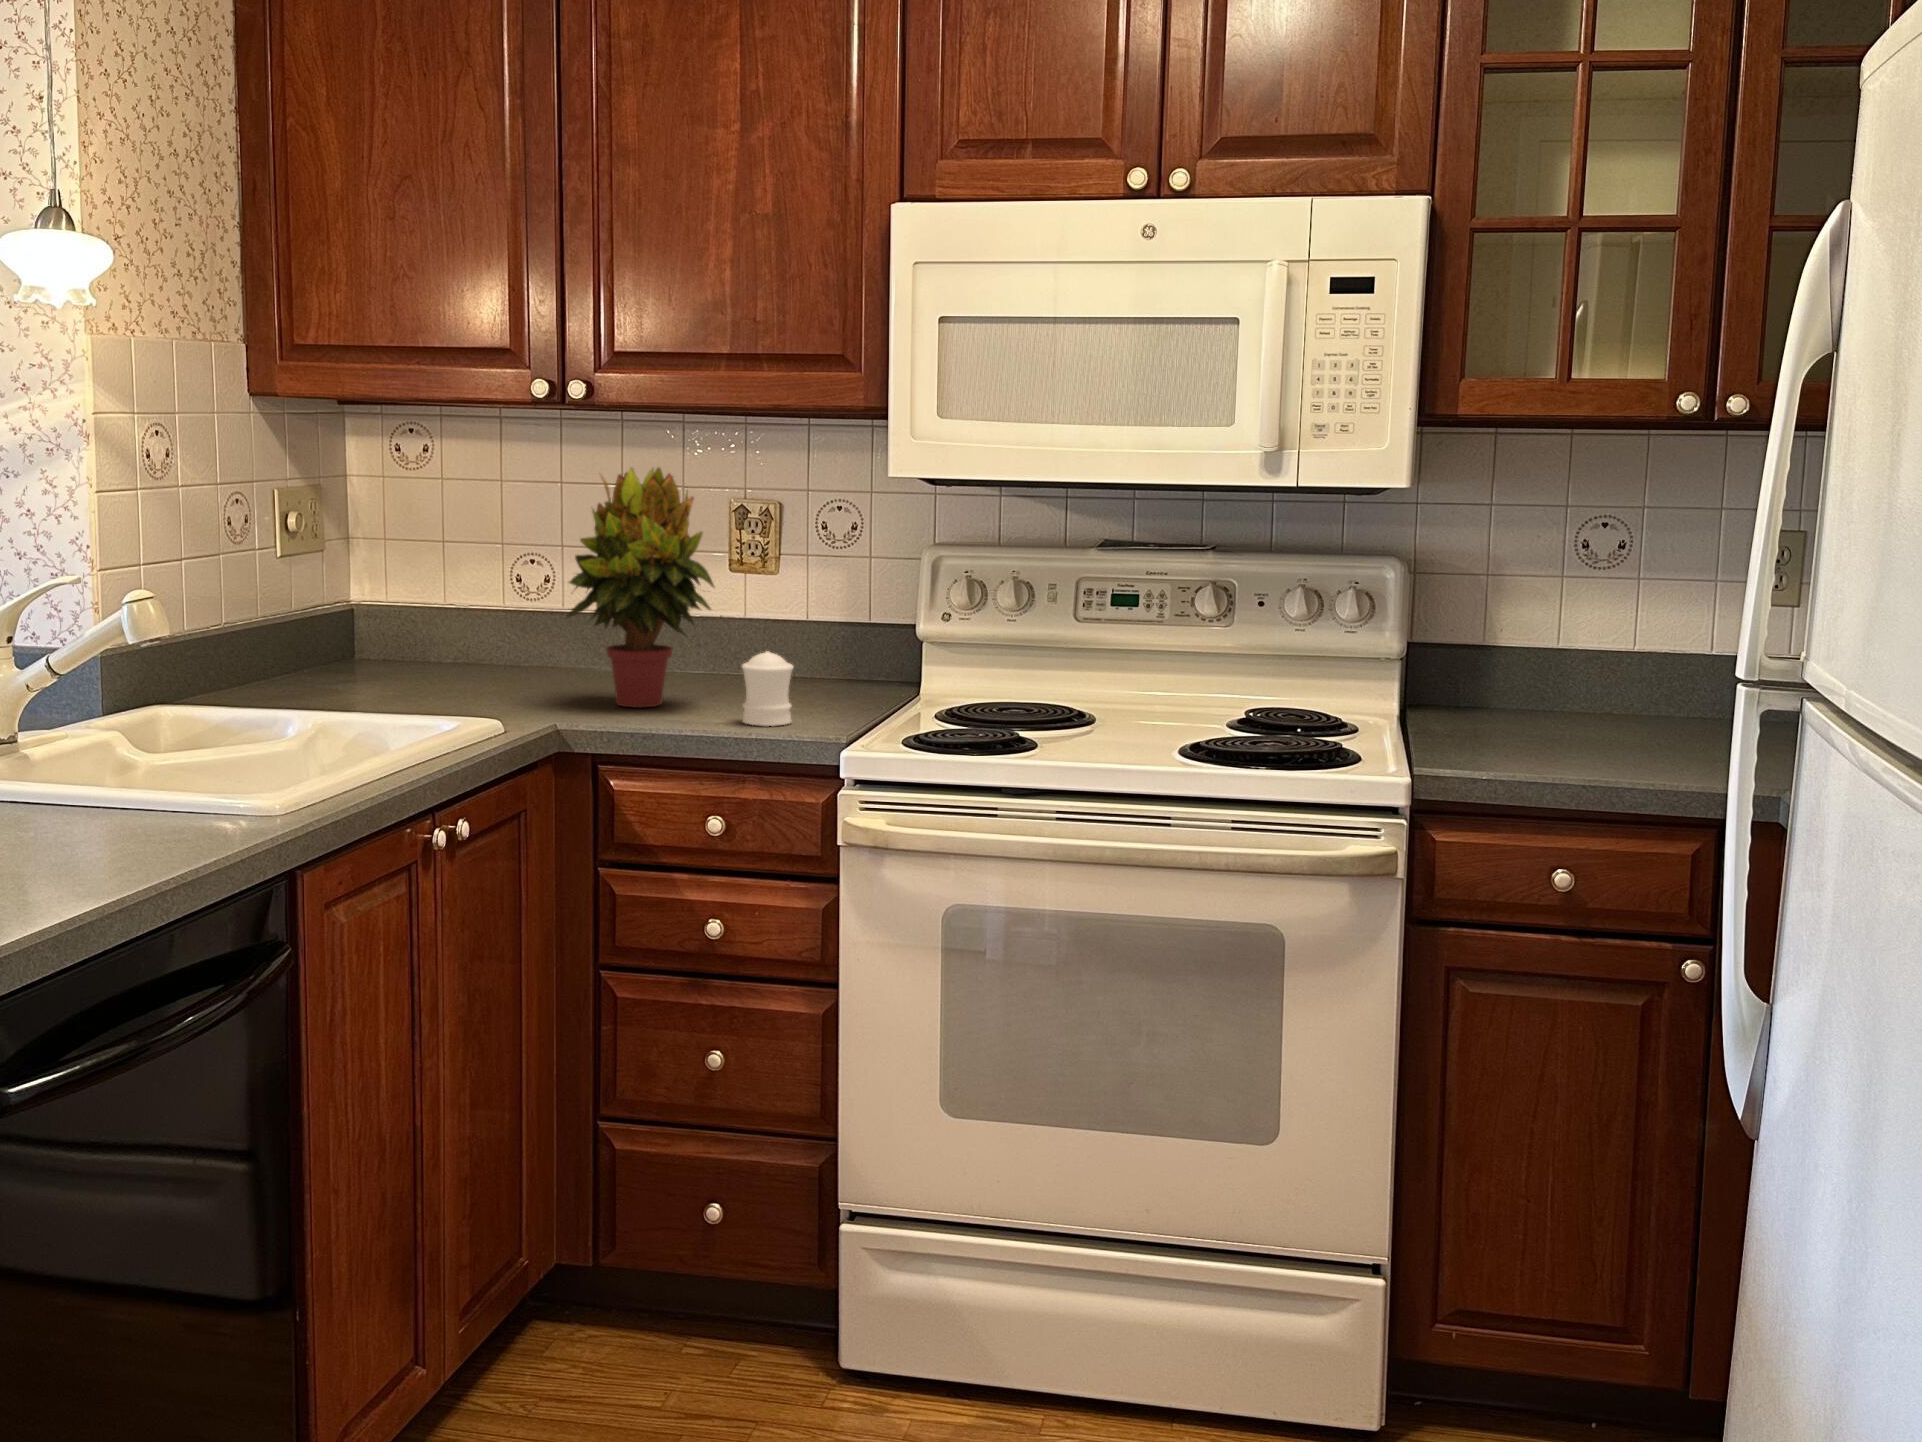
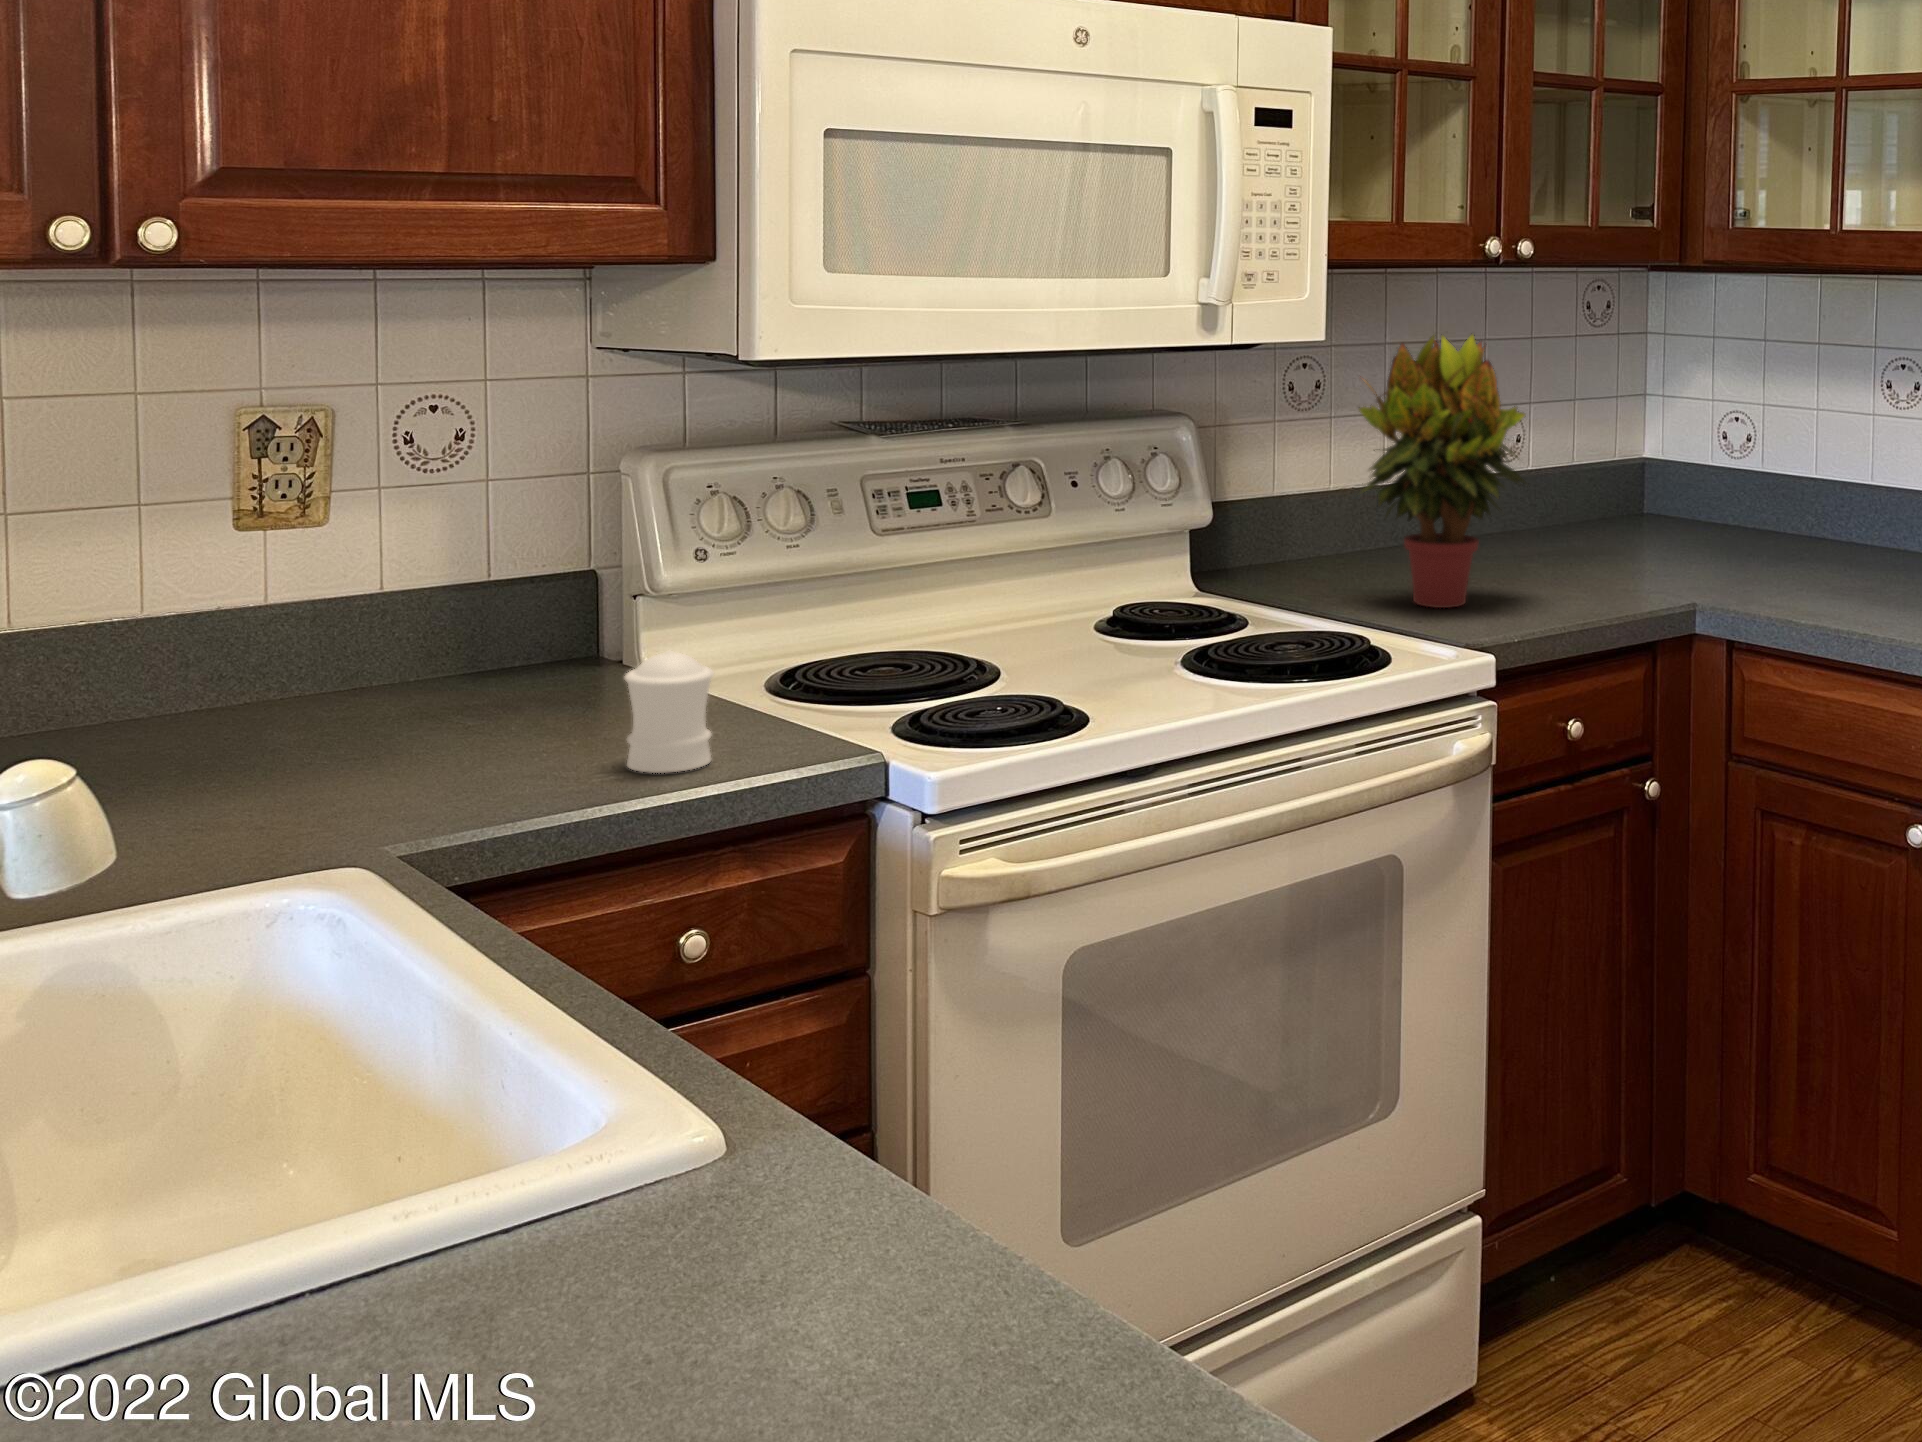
potted plant: present [566,468,715,708] -> present [1359,334,1526,608]

